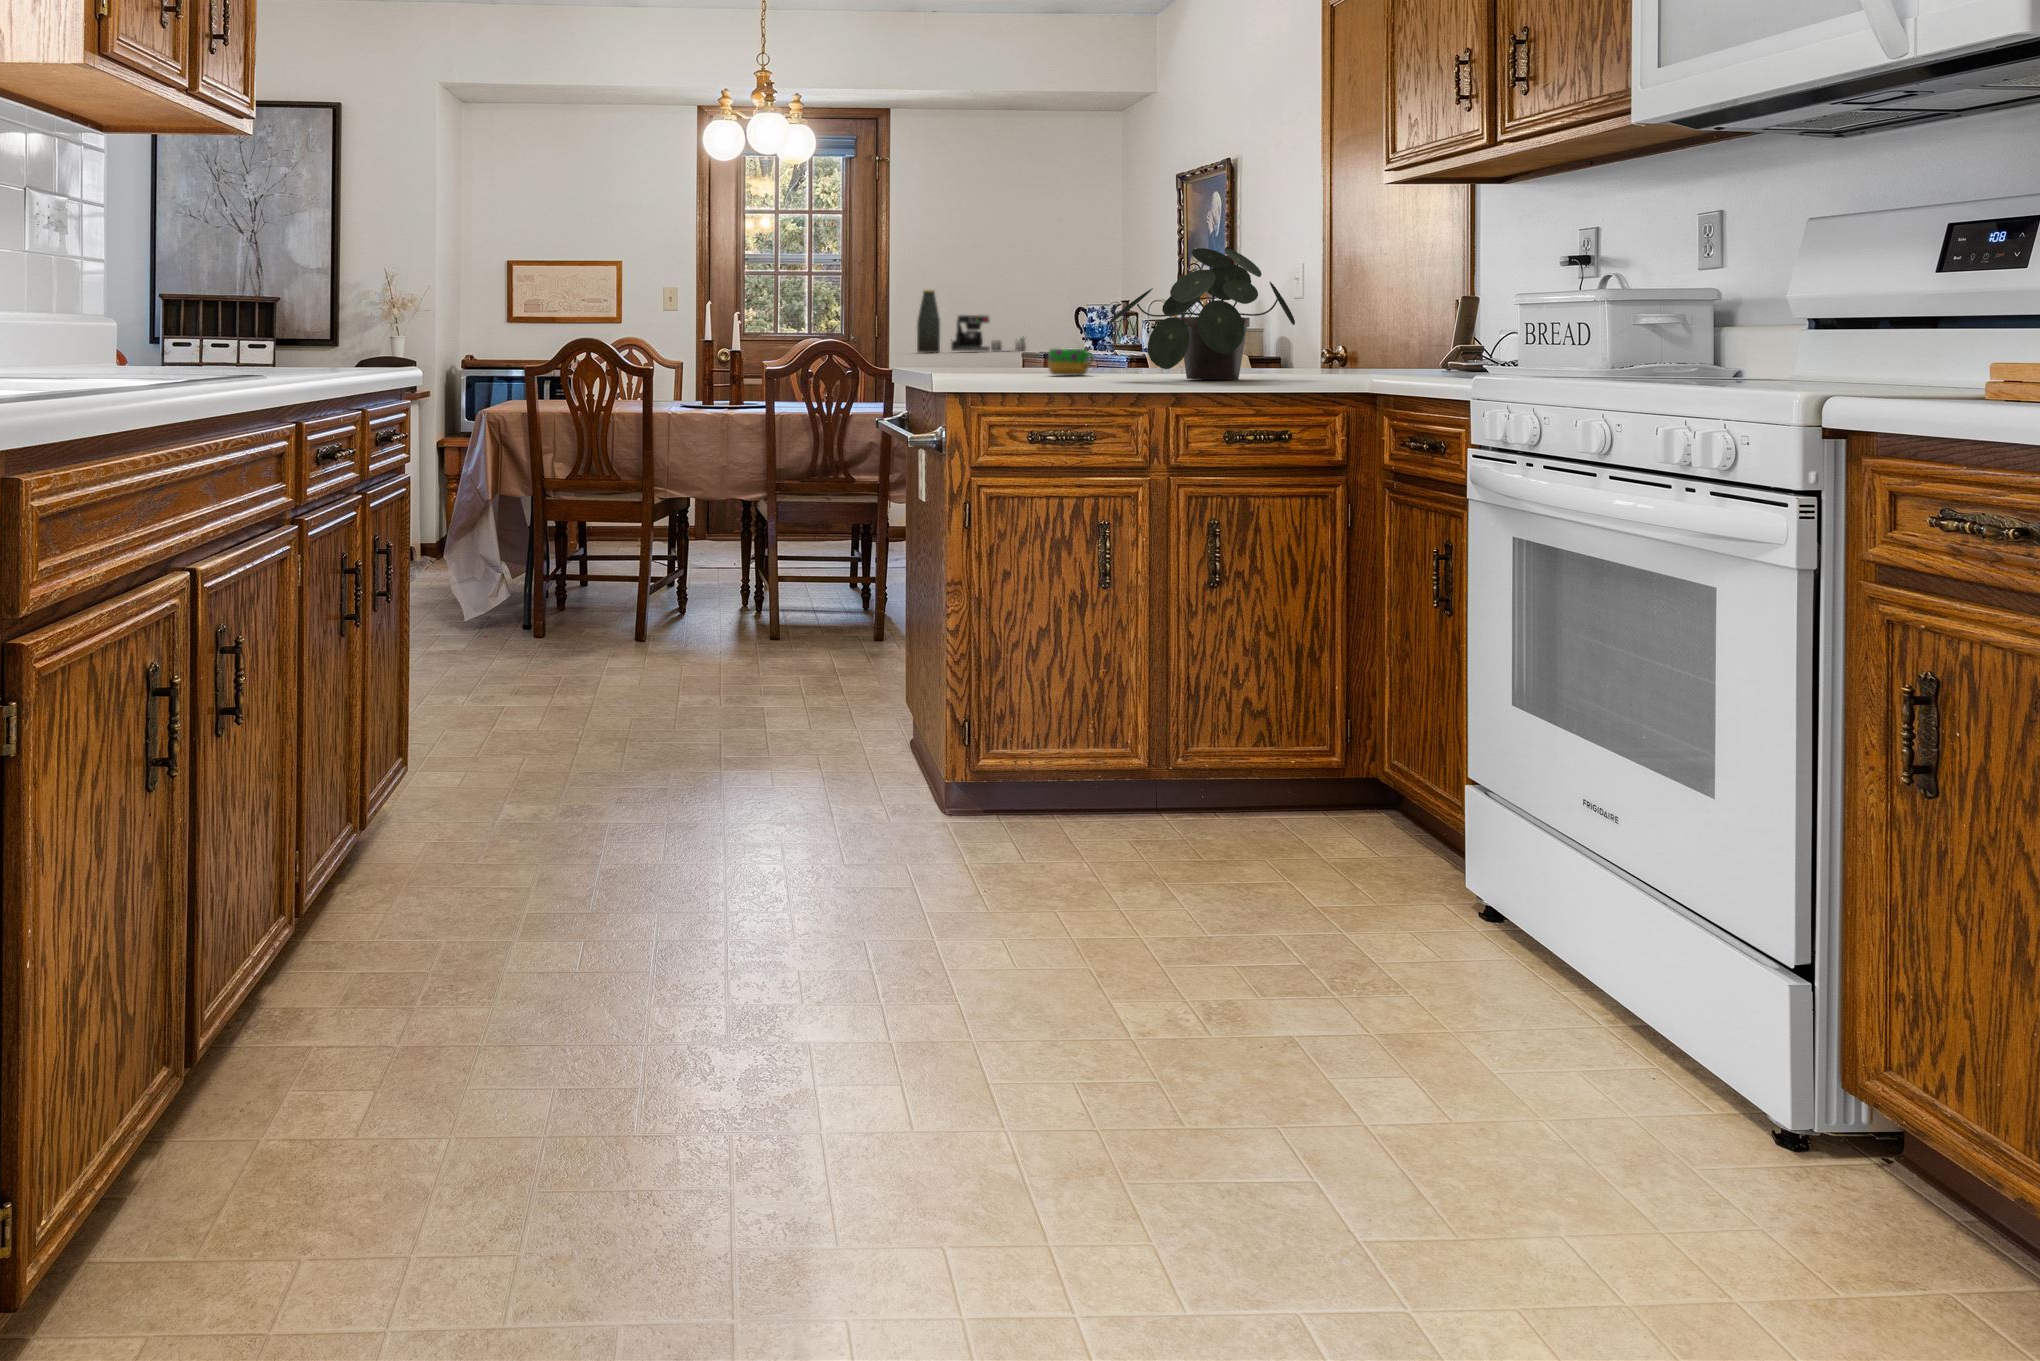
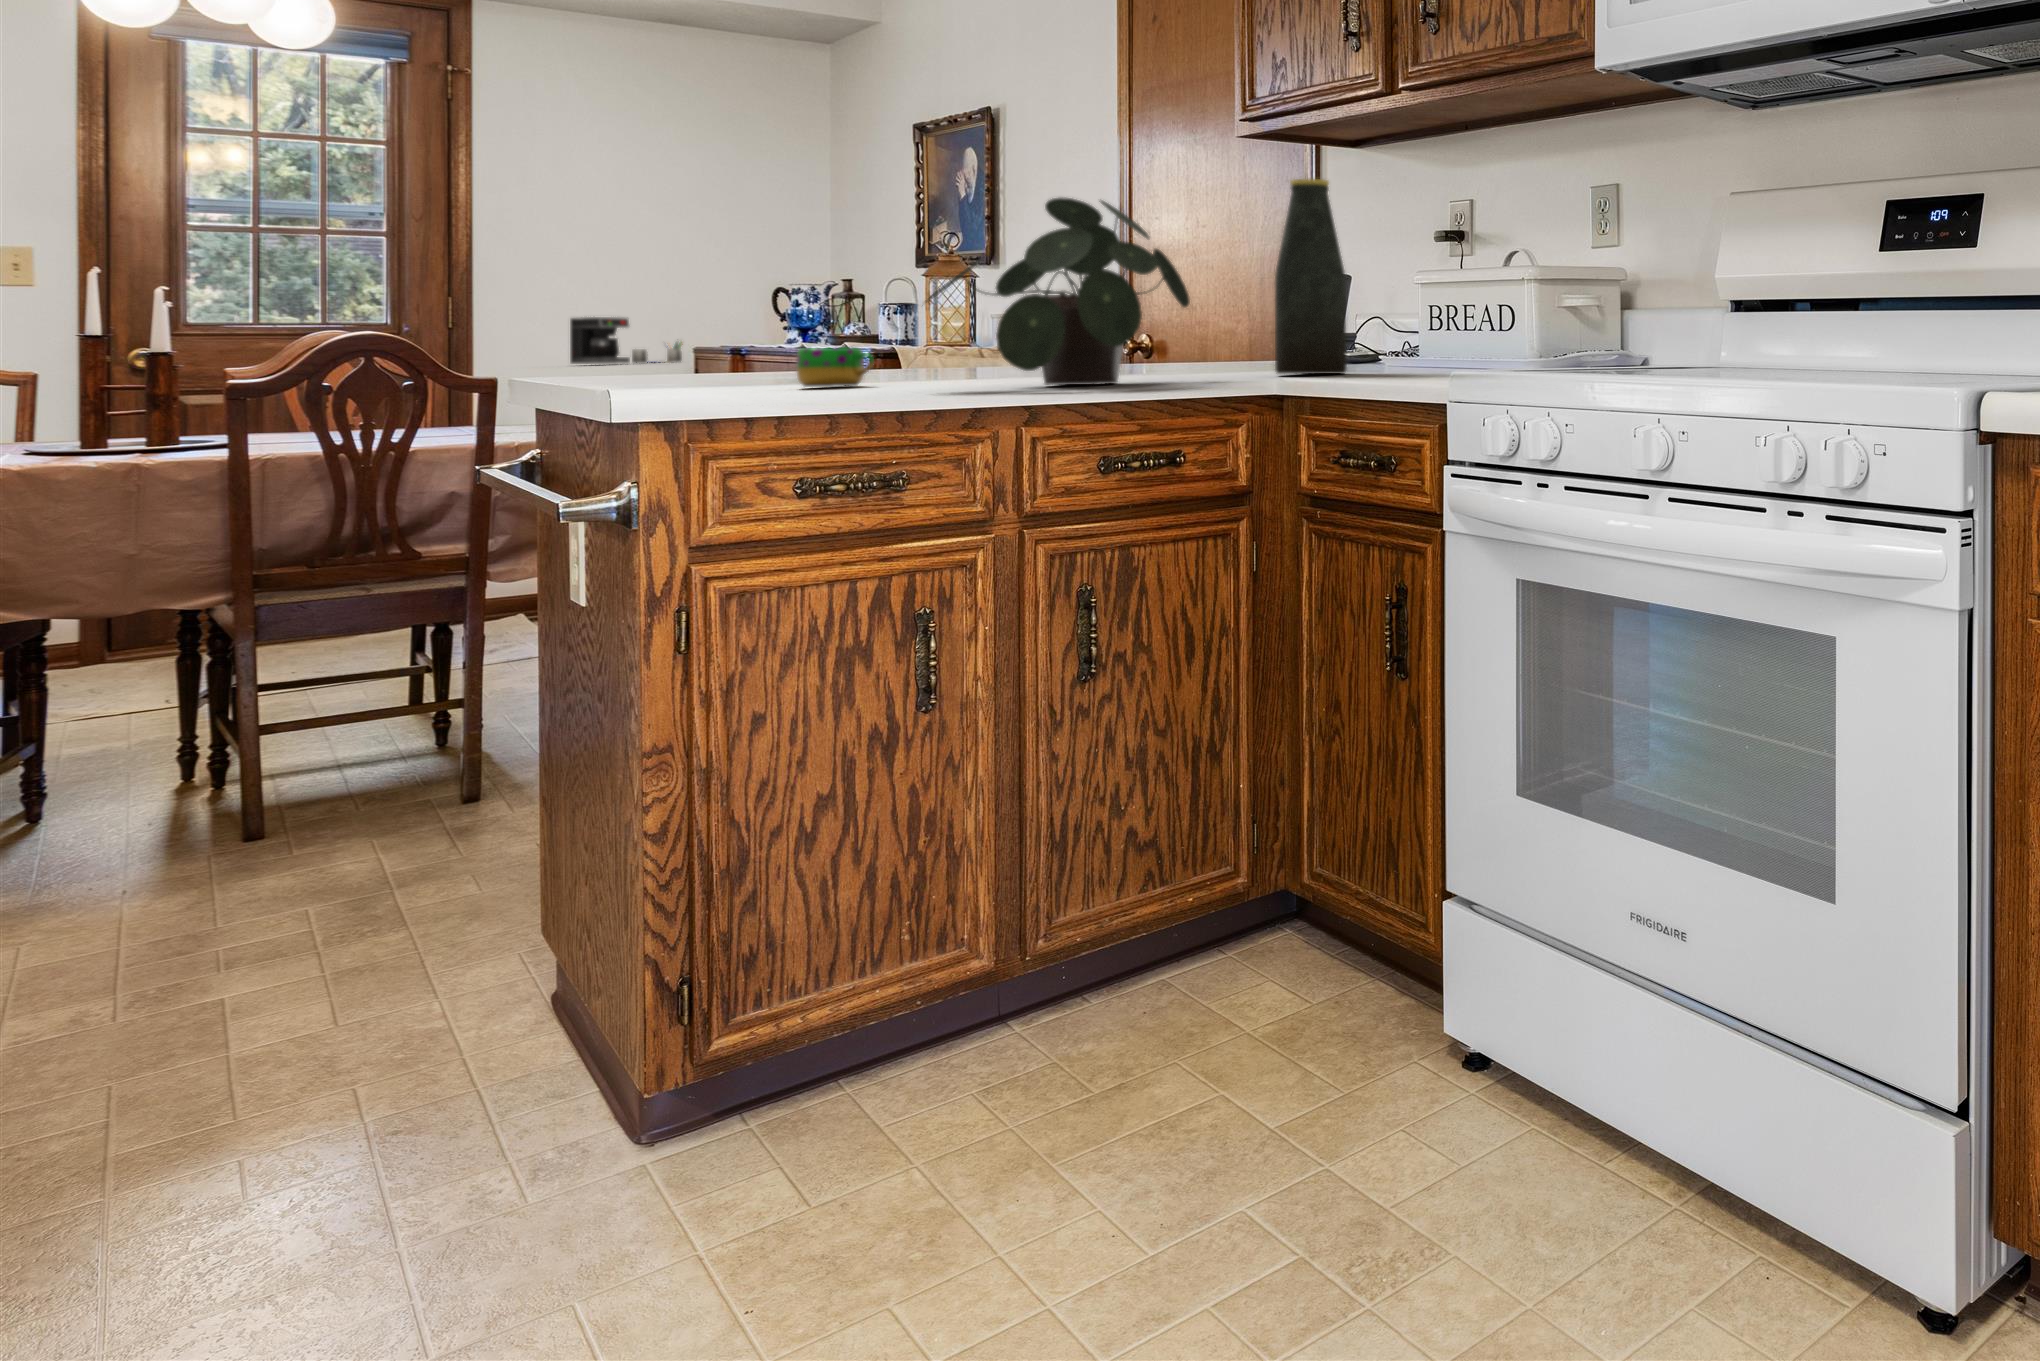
bottle: present [917,290,940,353] -> present [1275,179,1347,374]

